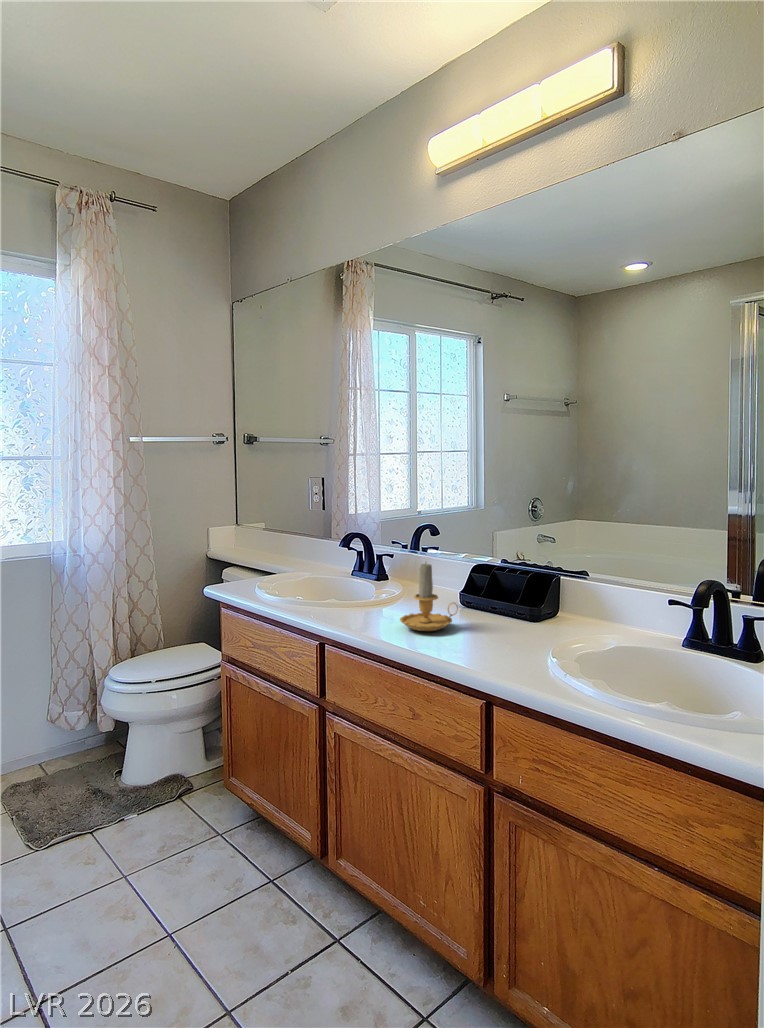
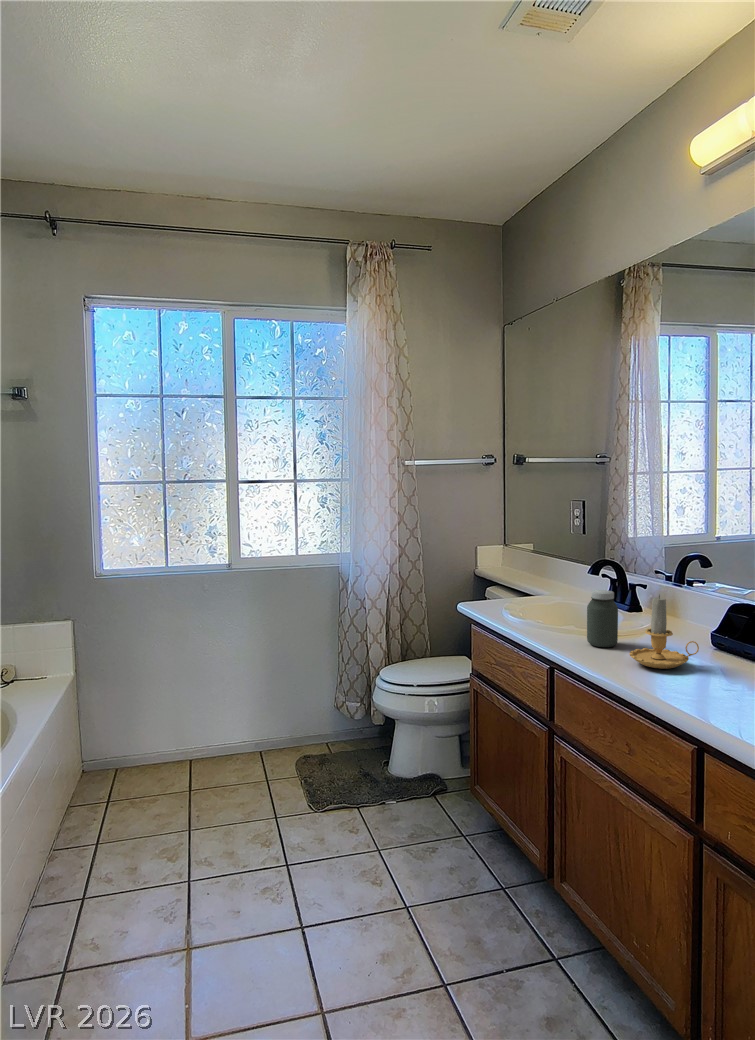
jar: none [352,561,381,617] -> present [587,590,618,647]

